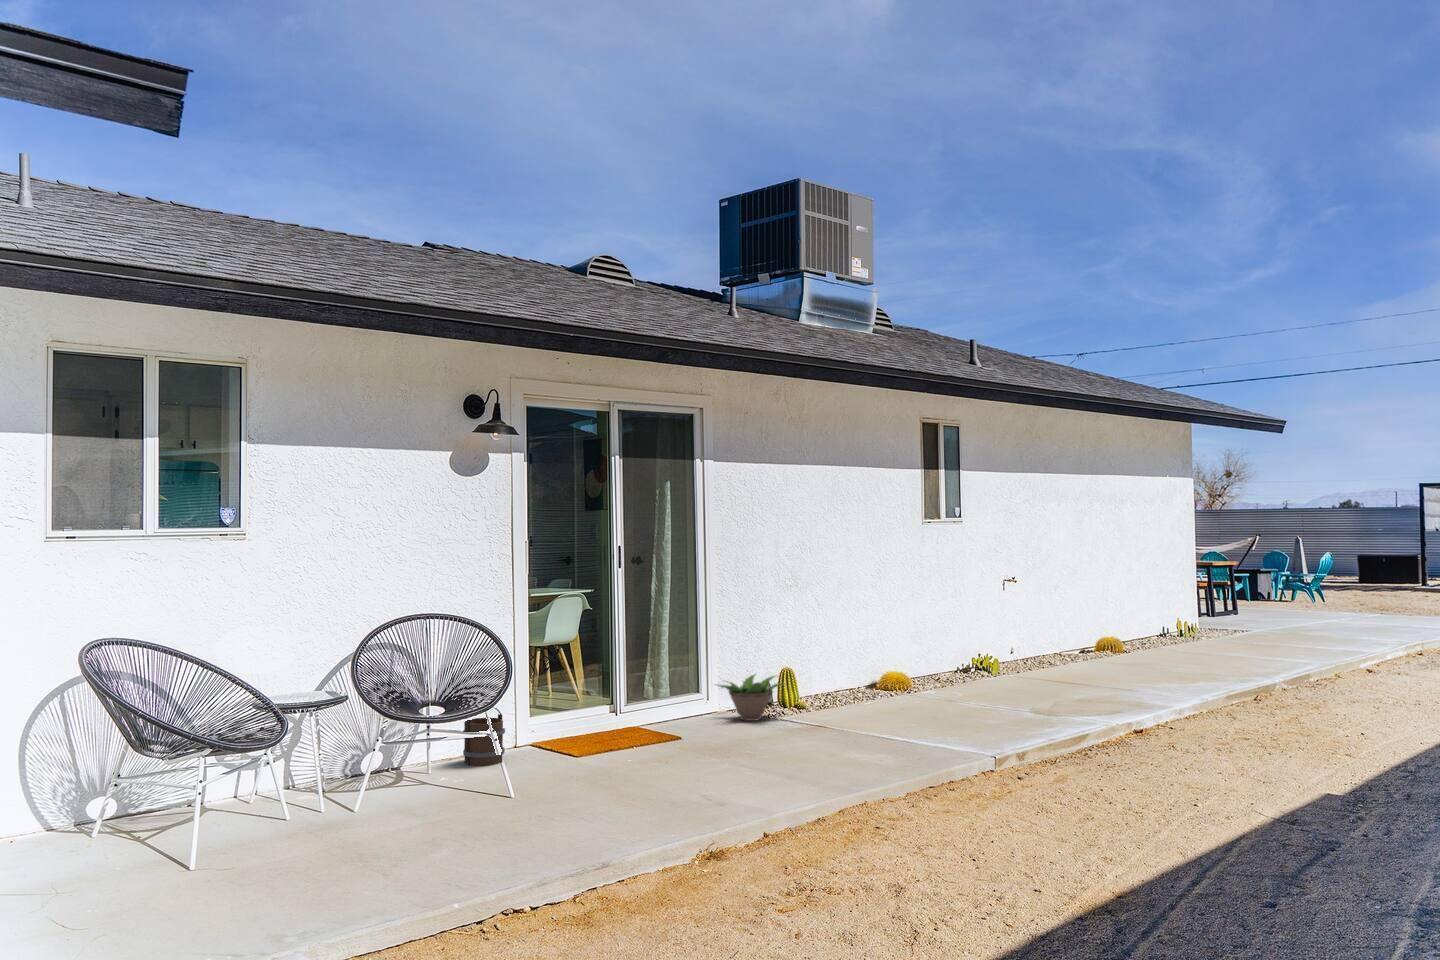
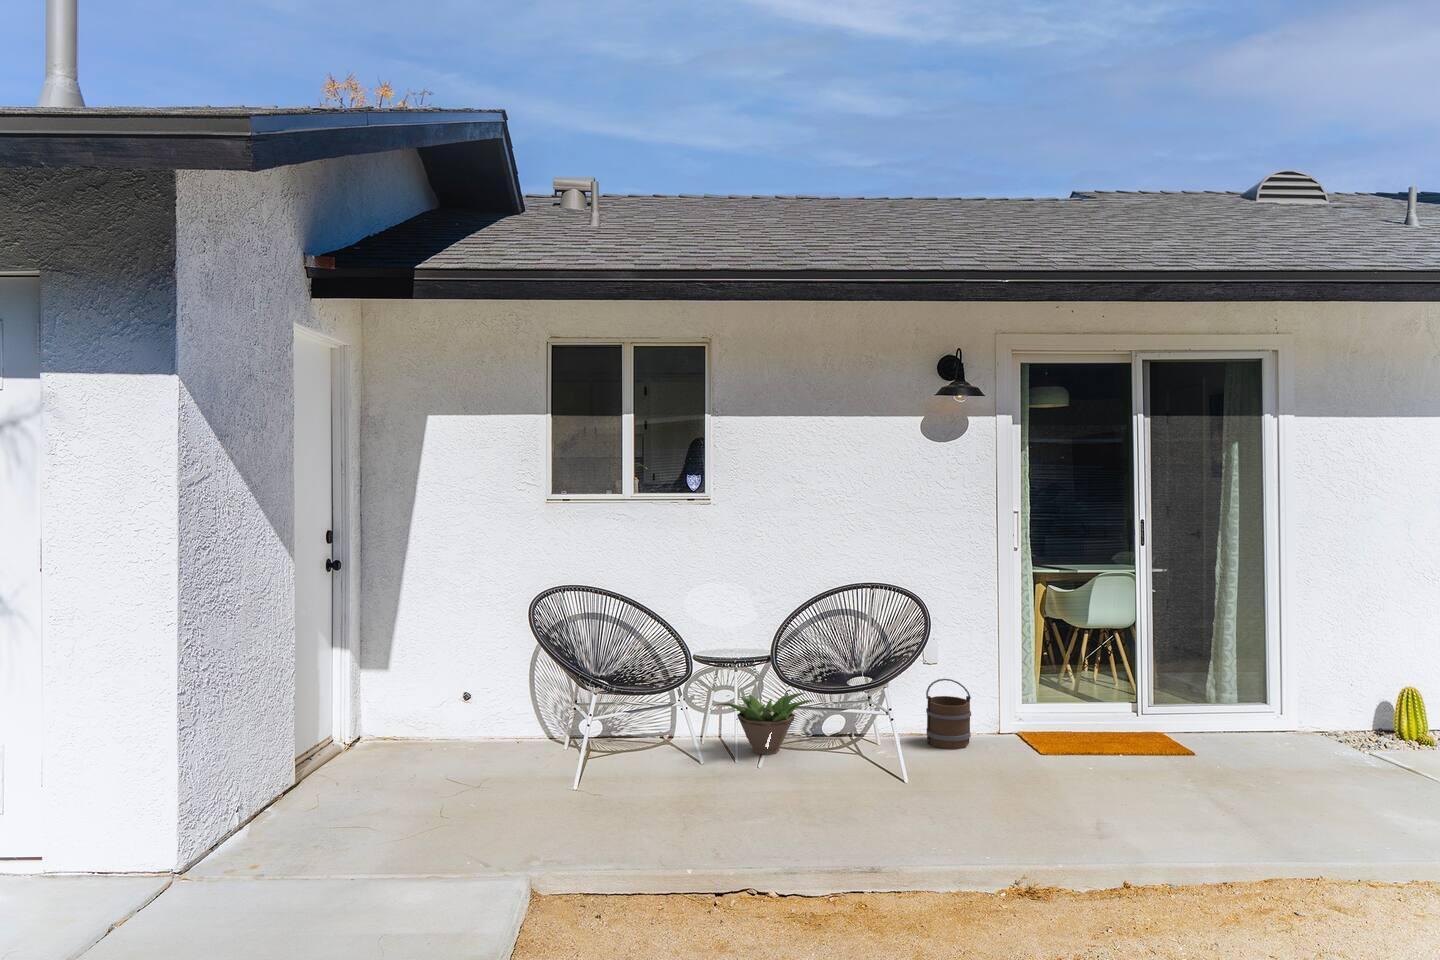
decorative plant: present [717,675,784,721] -> present [716,693,813,755]

